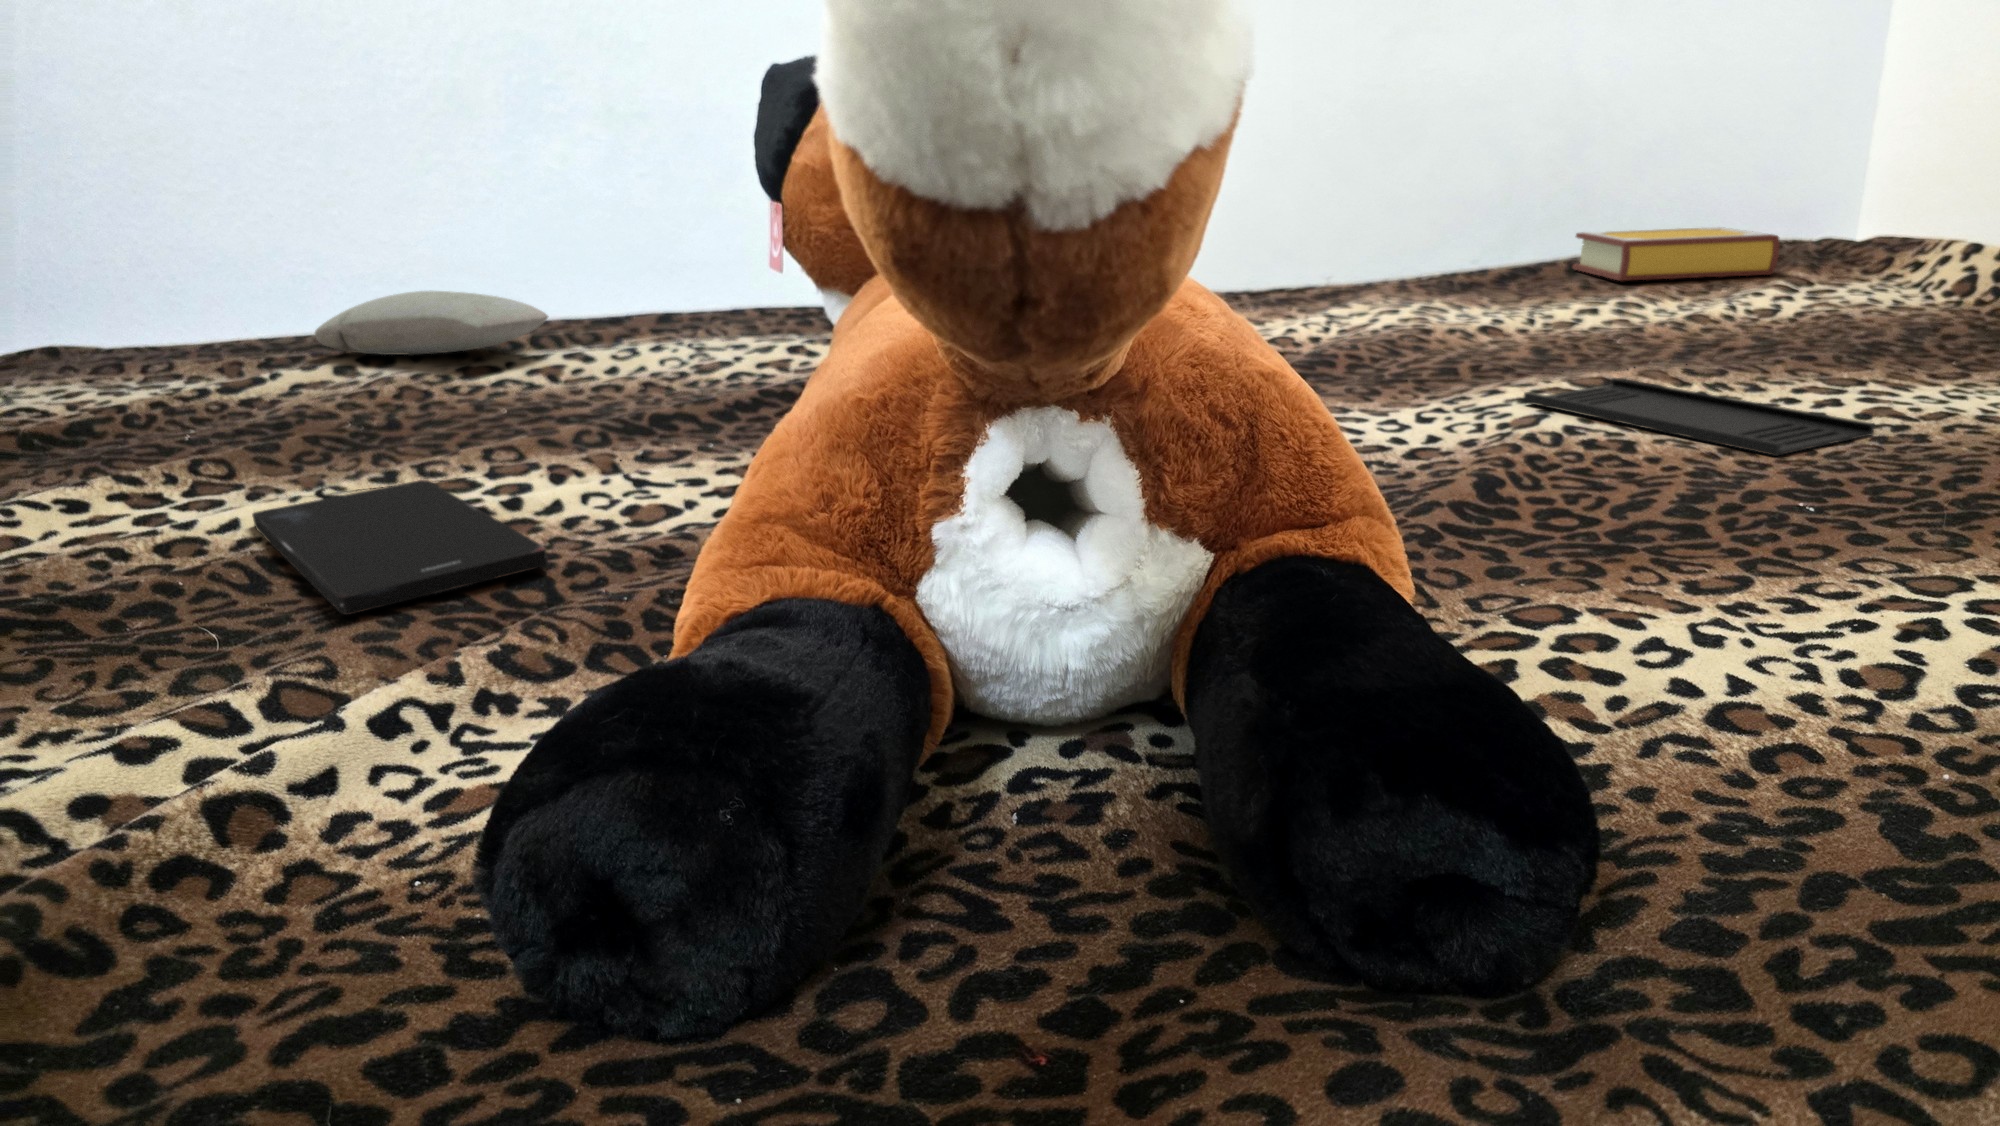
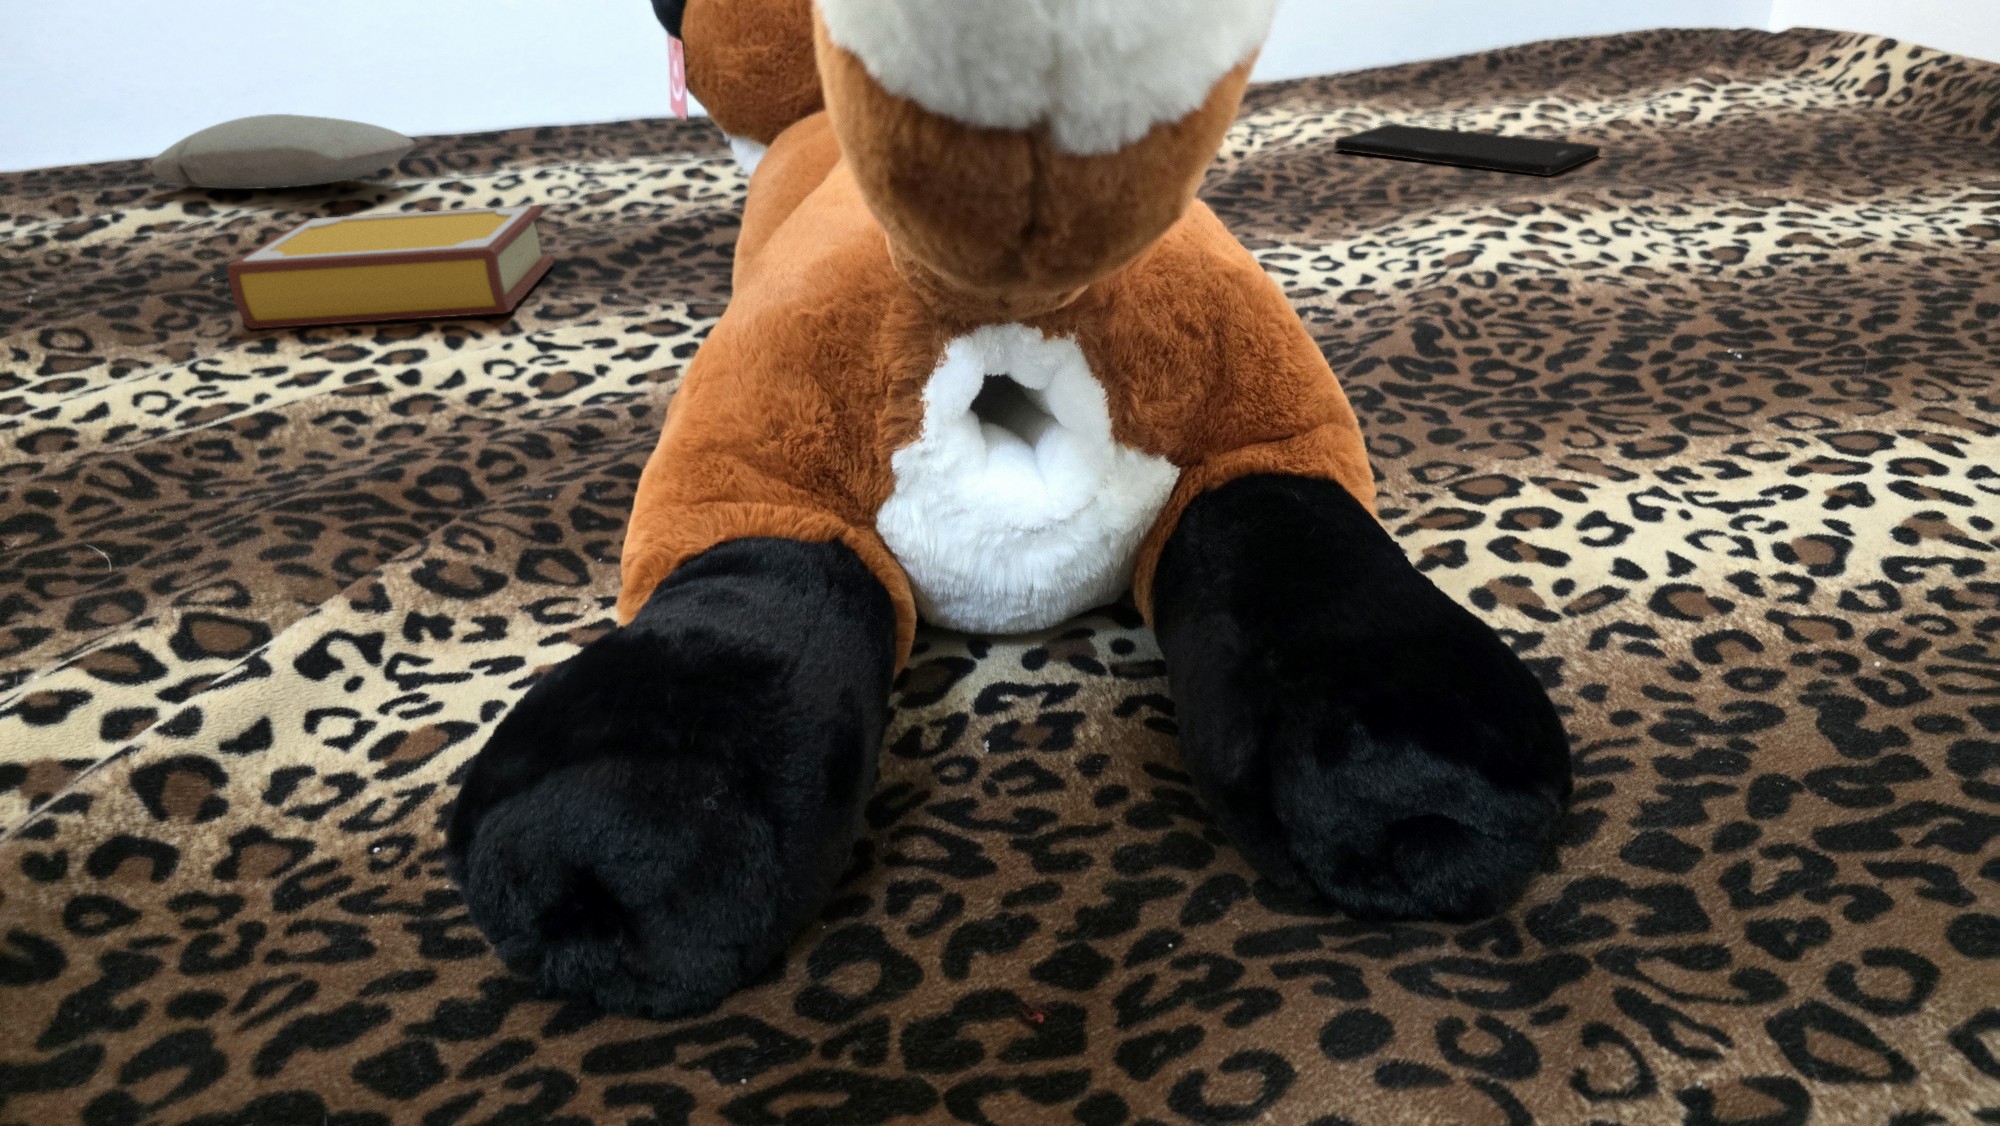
book: present [1573,227,1780,281] -> present [227,205,554,329]
tray: present [1523,378,1875,456] -> none [1455,202,1801,294]
smartphone: present [252,480,548,615] -> present [1334,124,1600,176]

